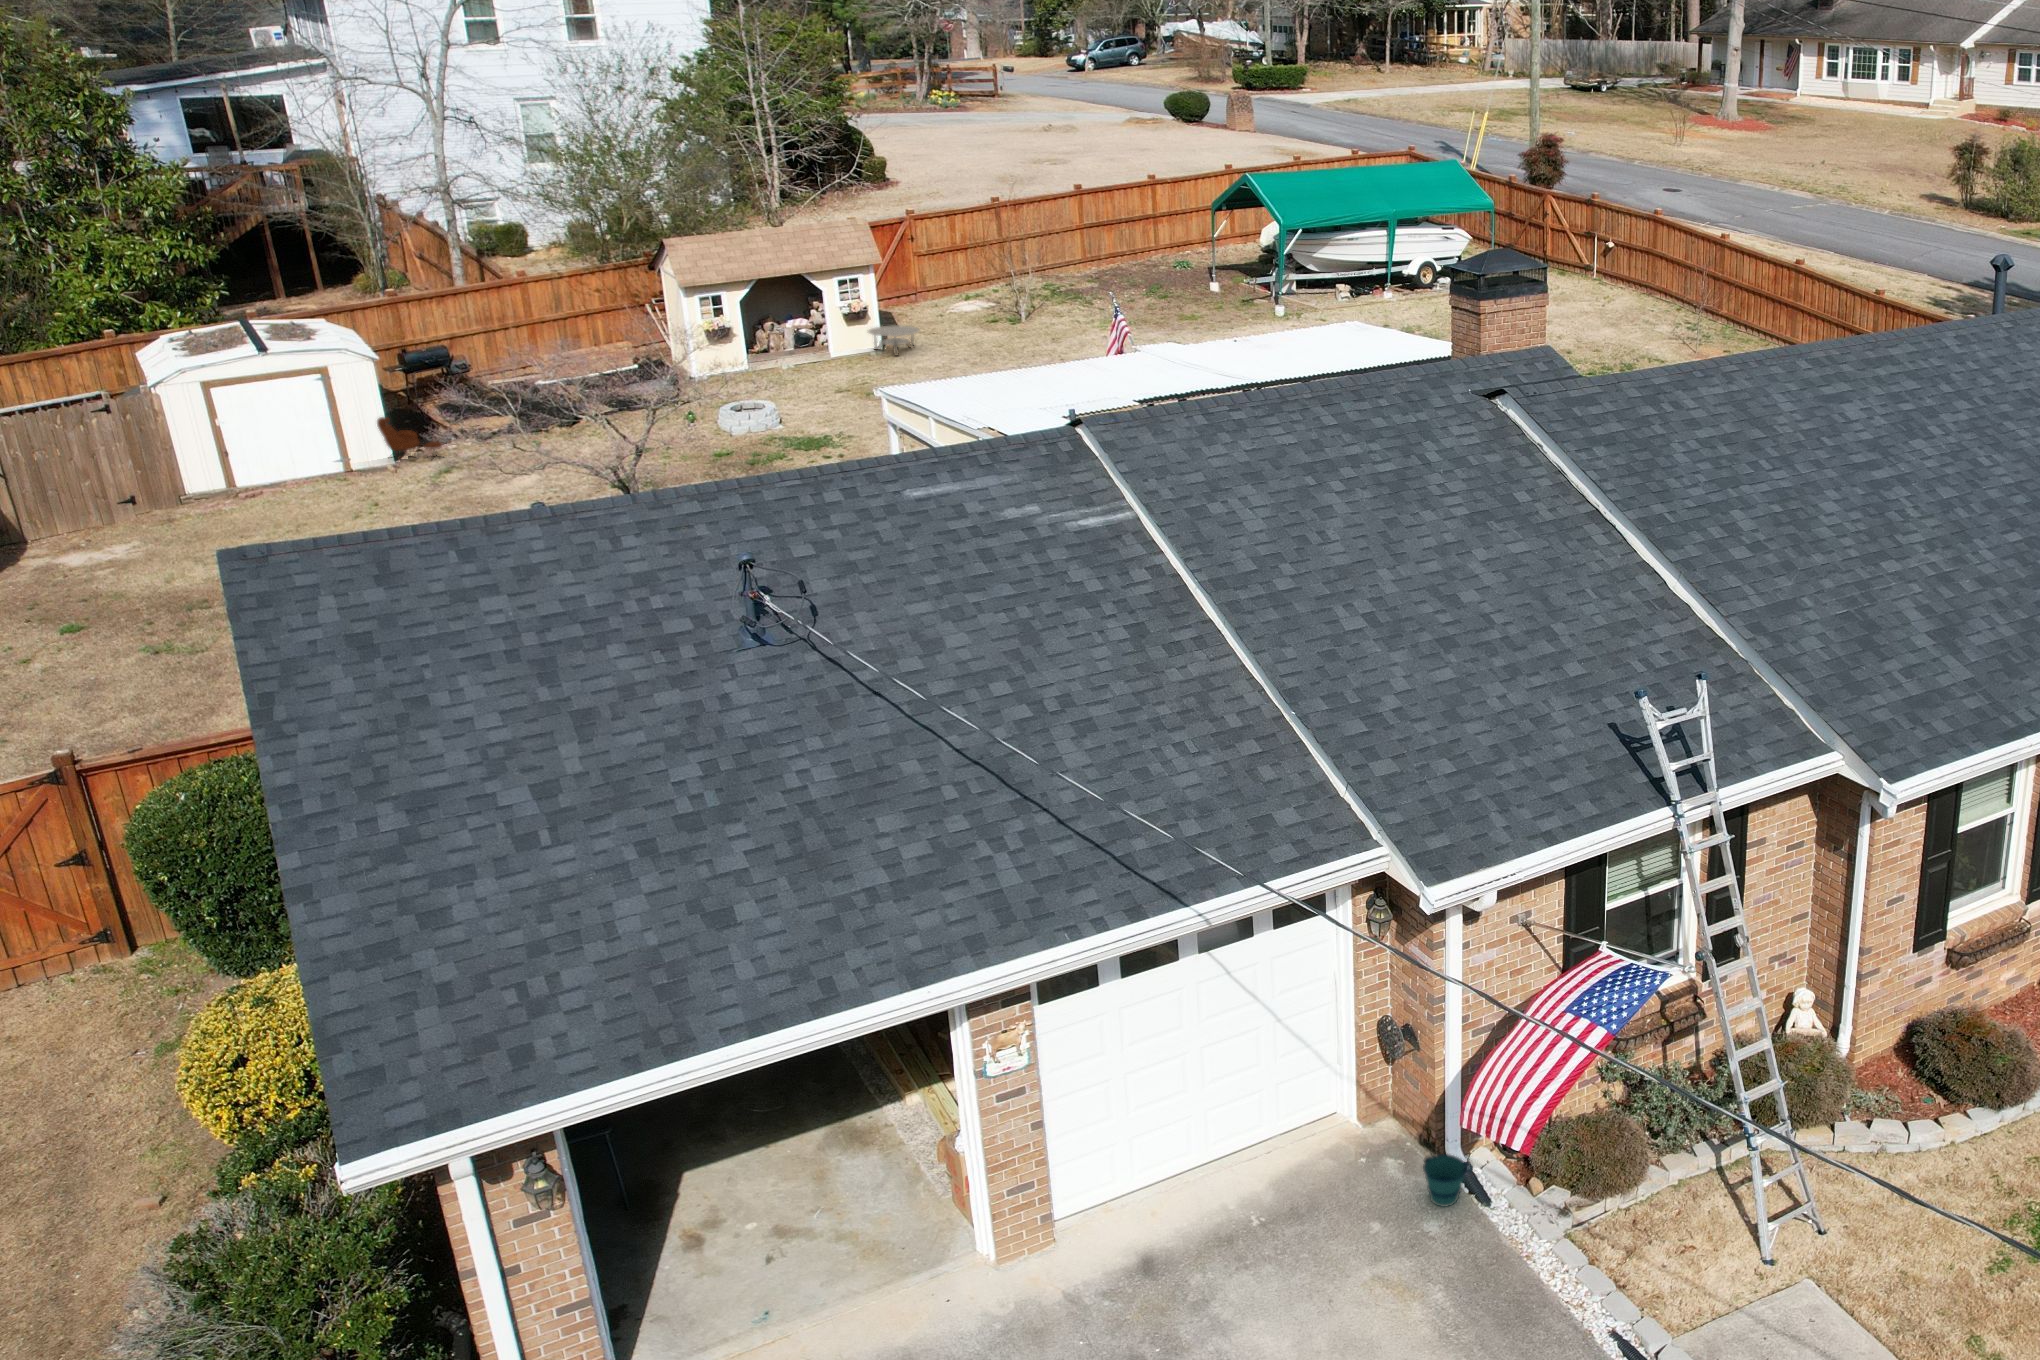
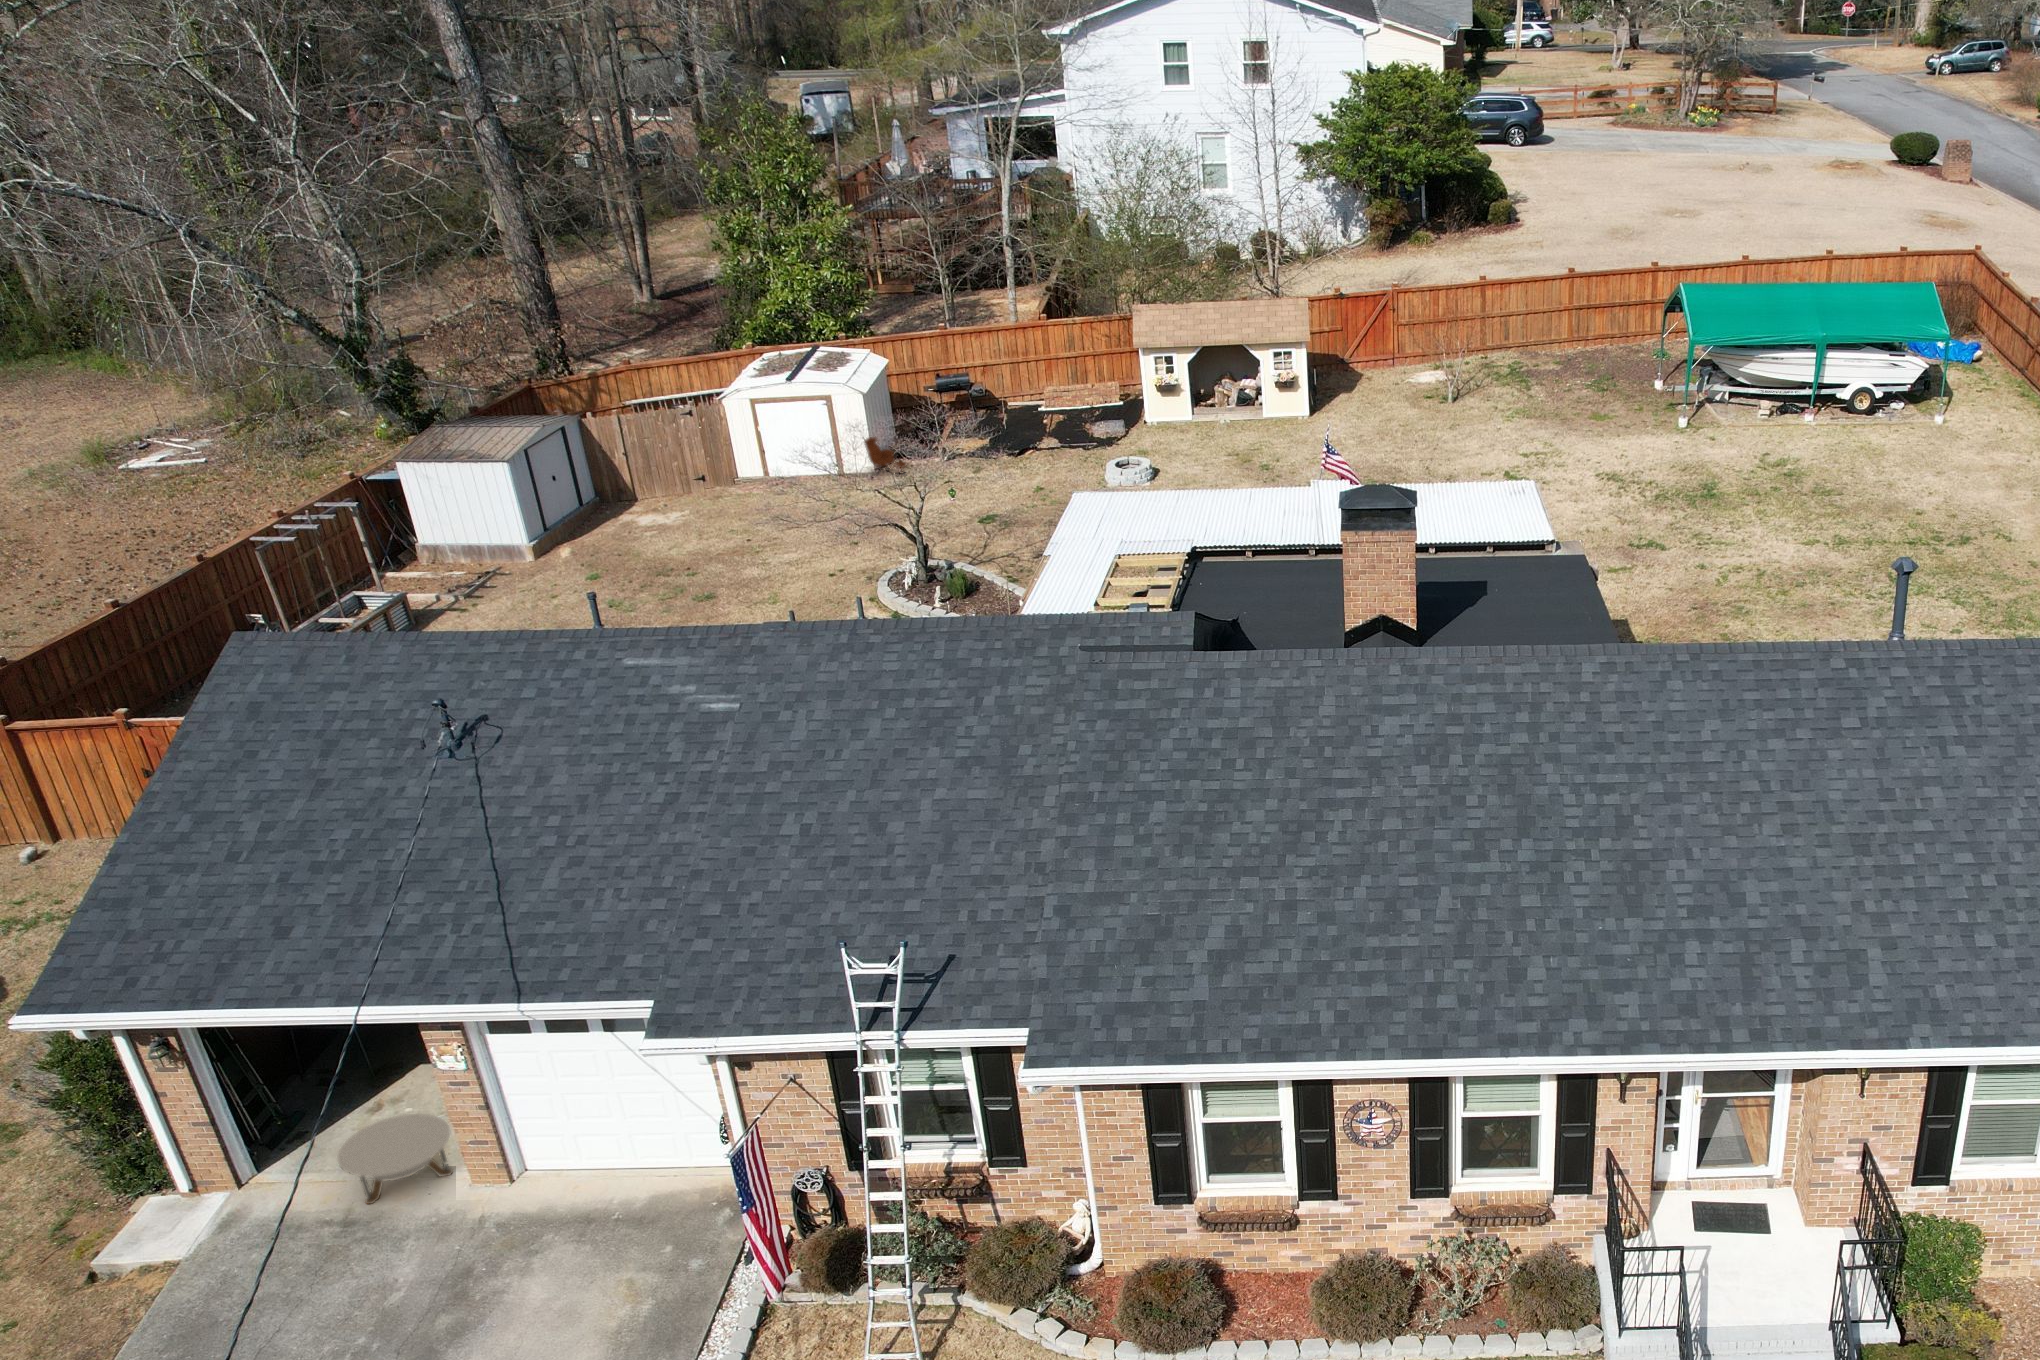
round table: present [868,325,919,356] -> present [337,1114,453,1204]
bucket: present [1423,1154,1472,1206] -> none [695,1232,742,1273]

